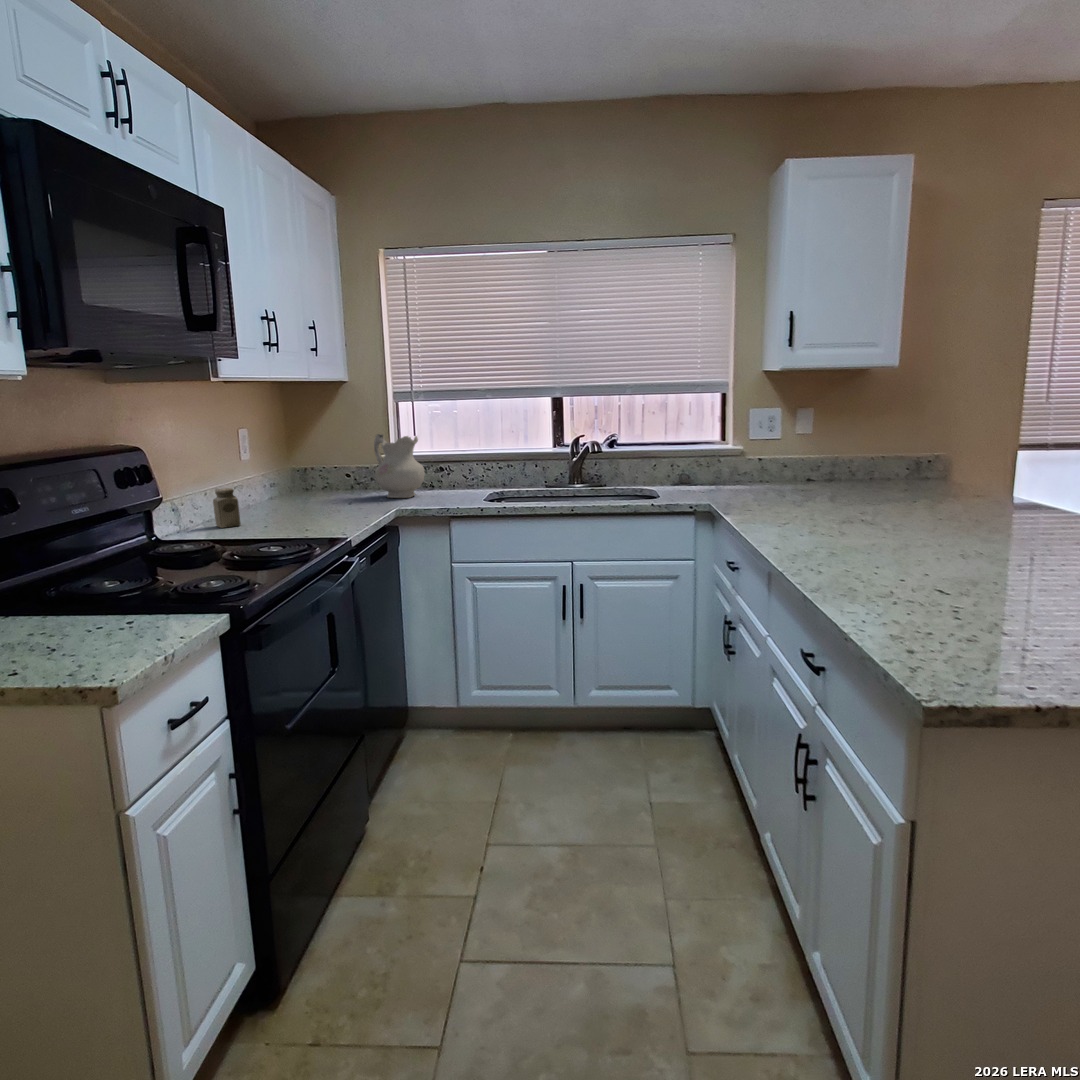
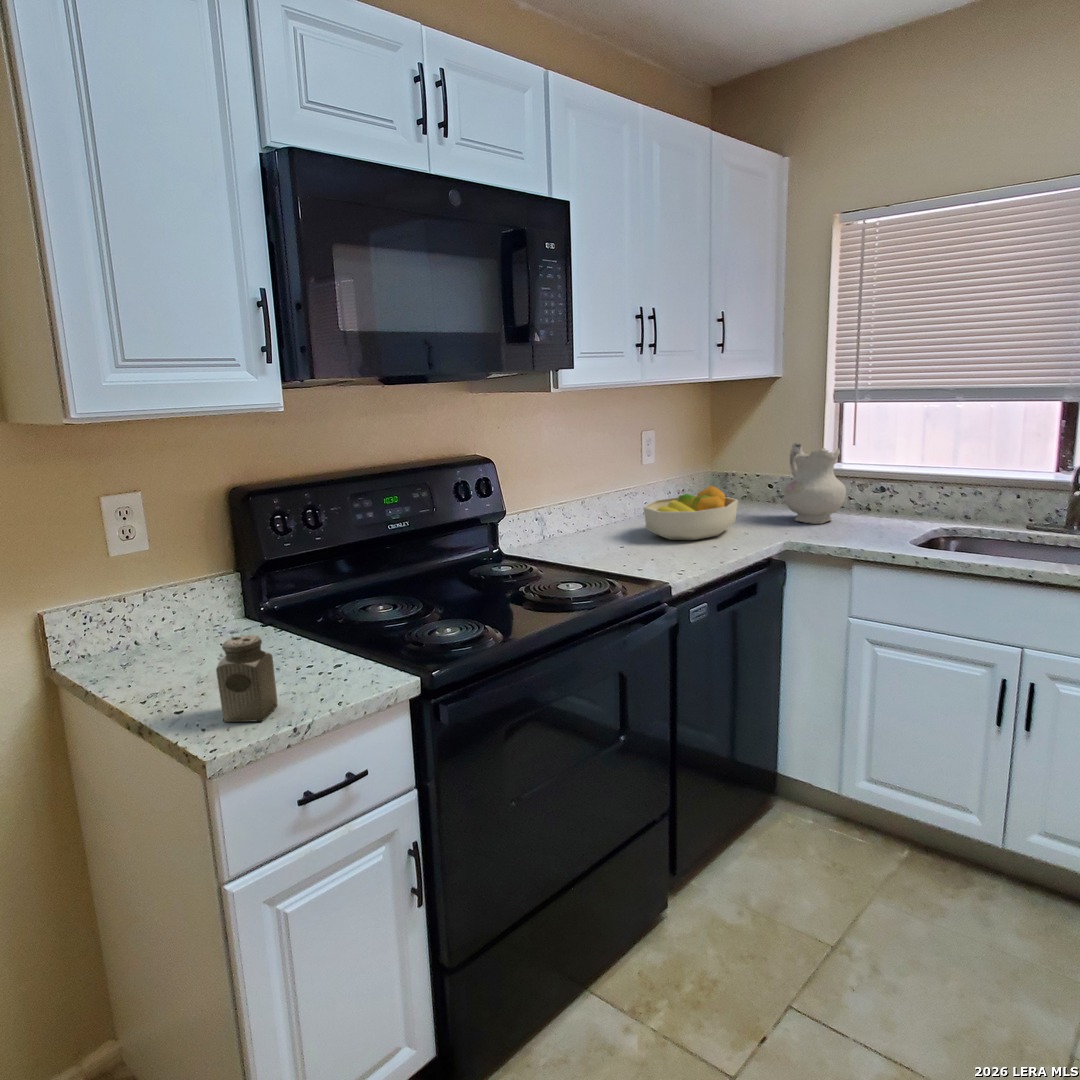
fruit bowl: none [274,470,349,518] -> present [643,485,738,540]
salt shaker: present [213,488,240,528] -> present [216,635,278,722]

